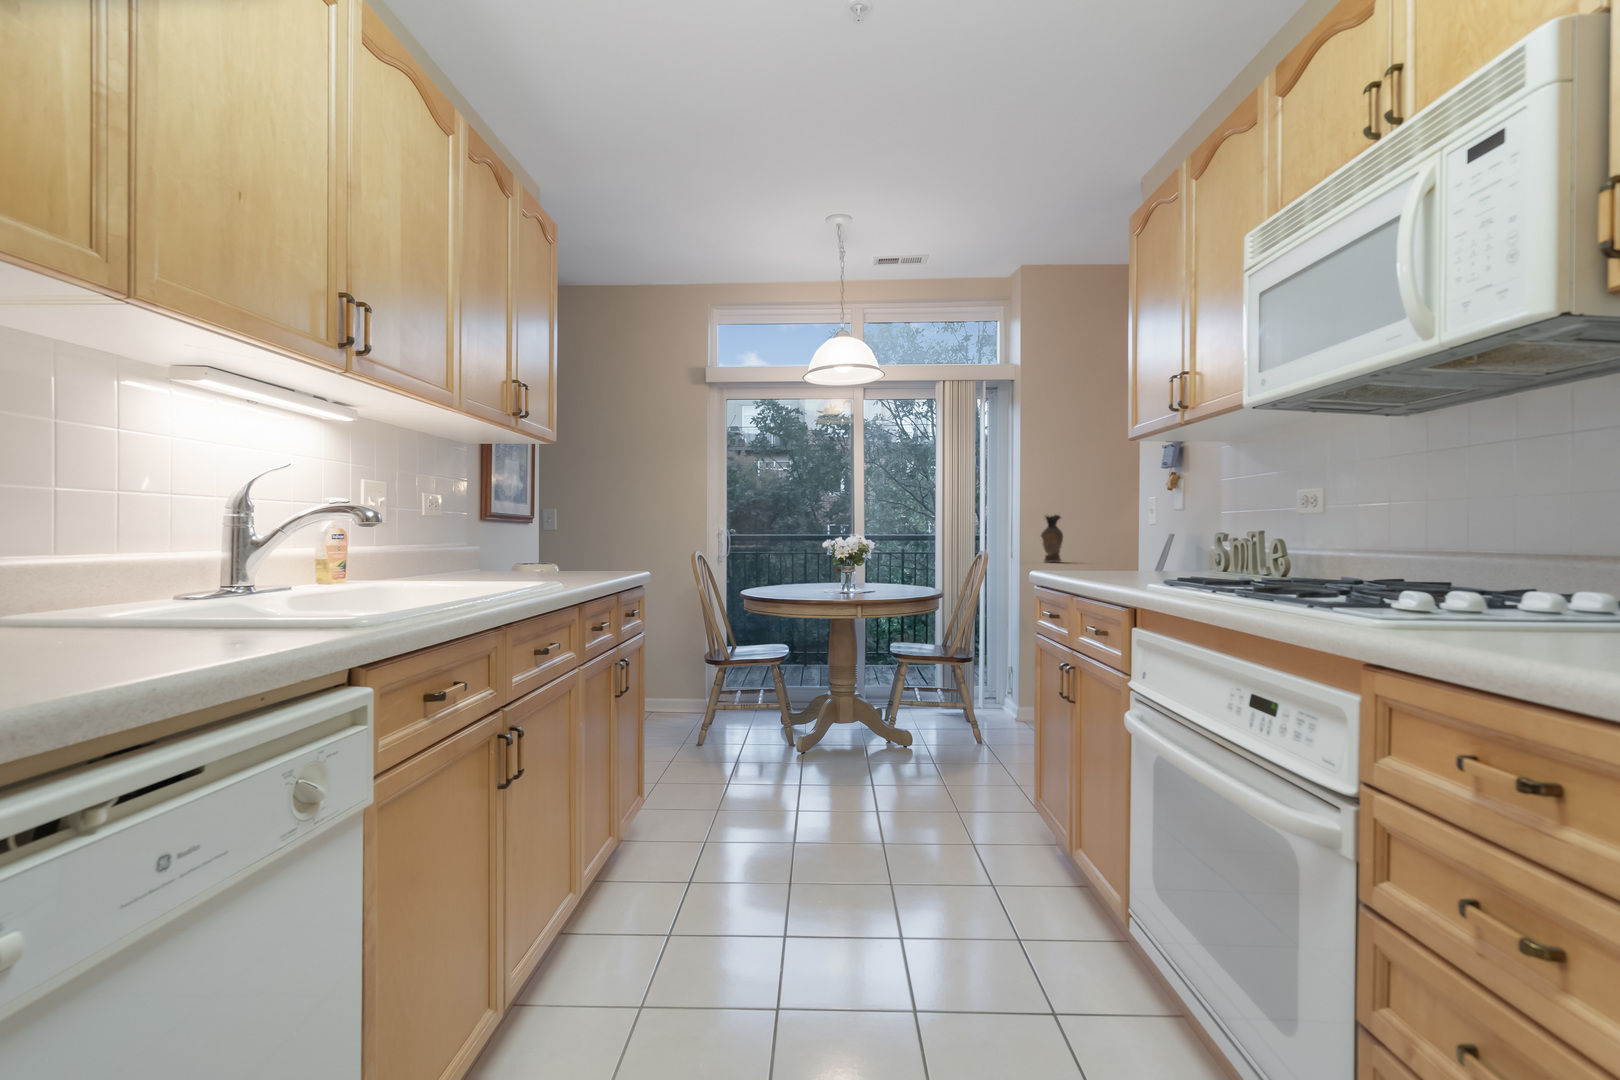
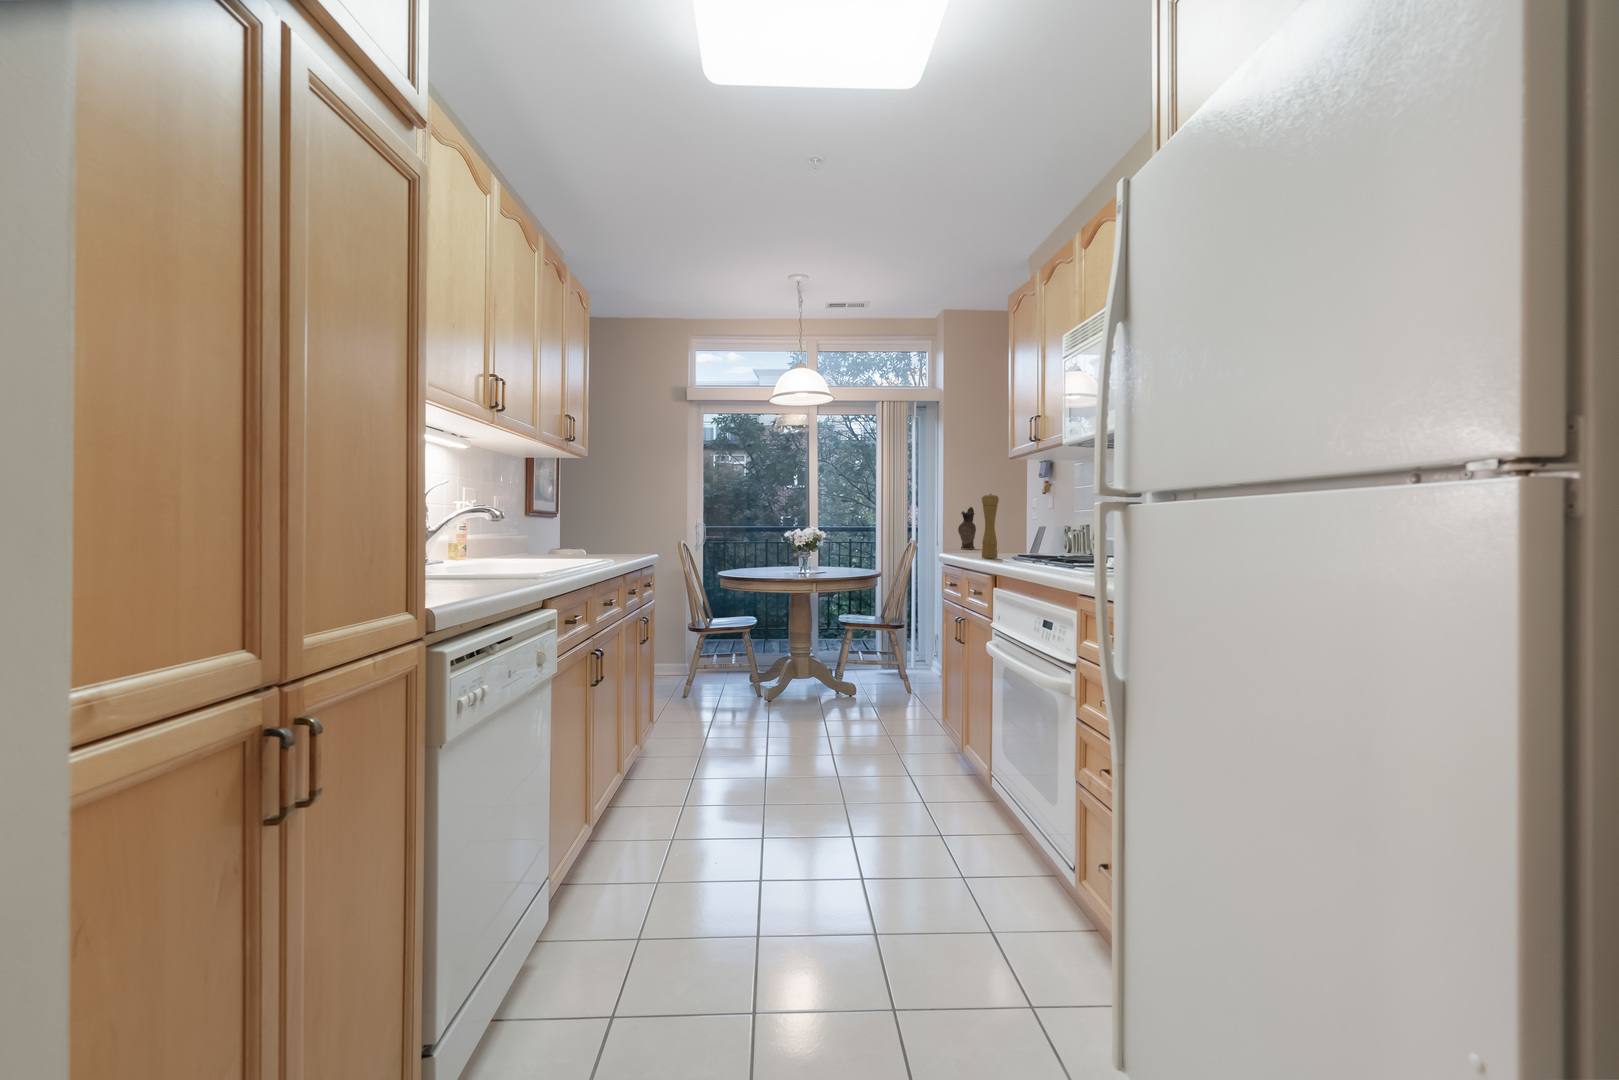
pepper mill: none [1093,486,1118,577] -> present [982,494,999,558]

